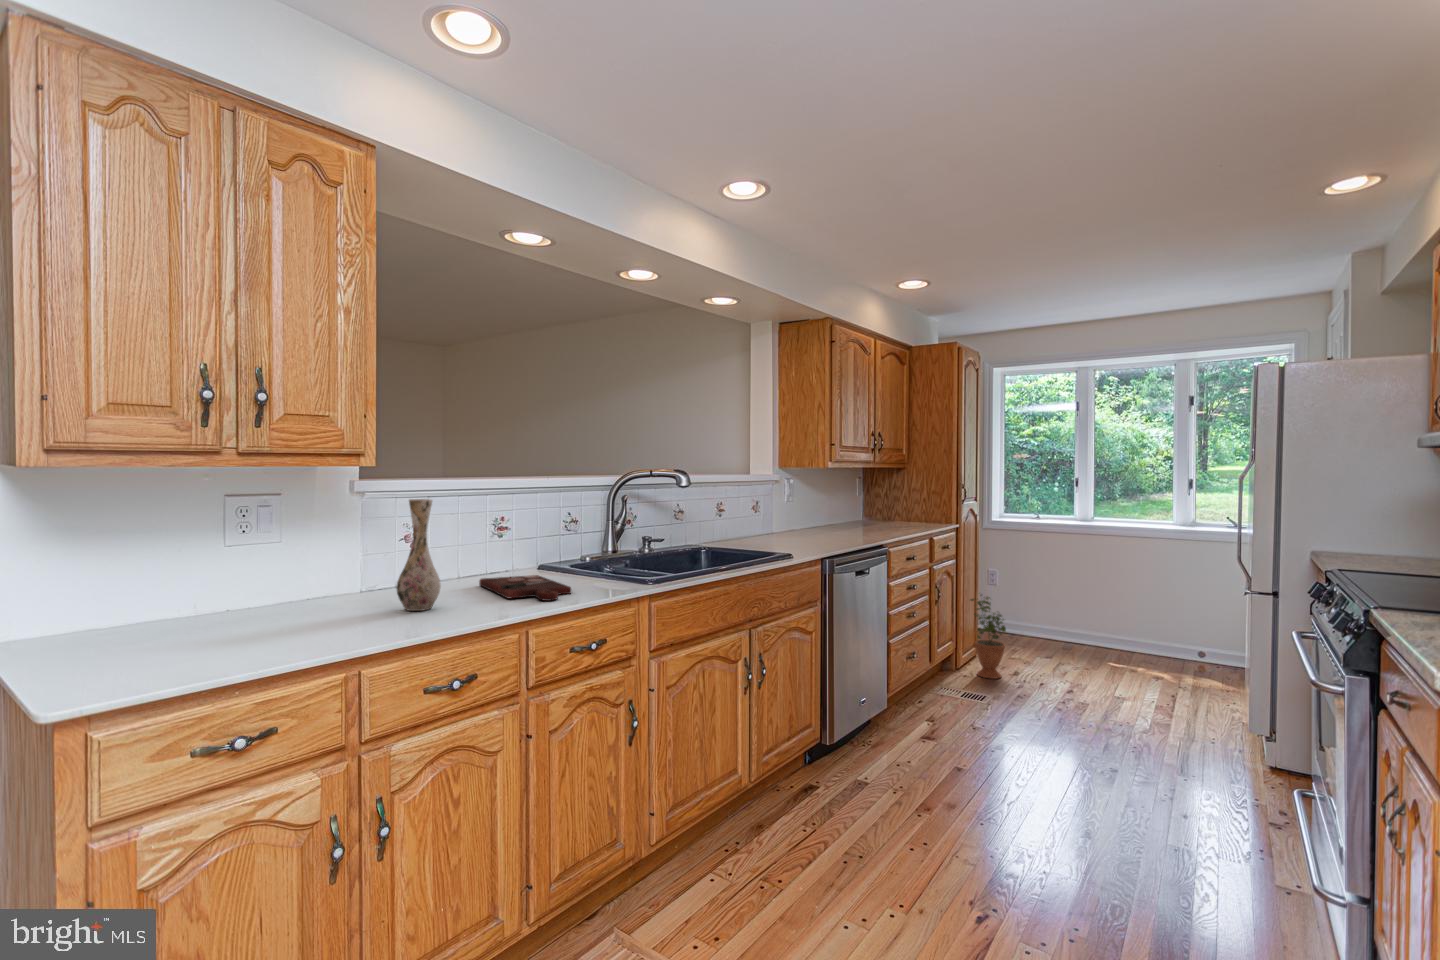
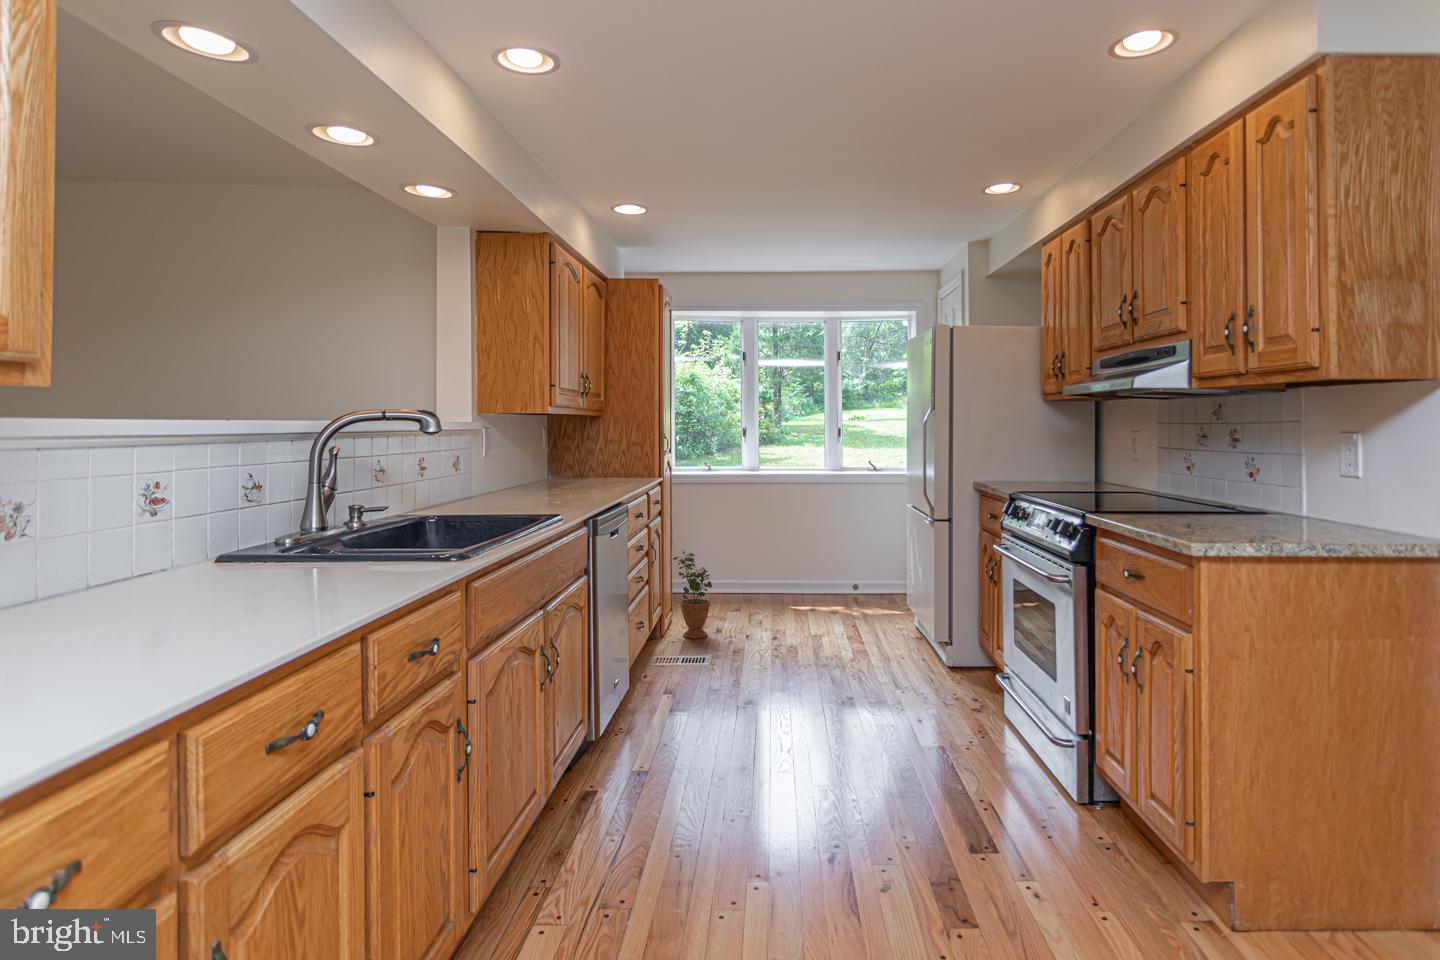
vase: present [397,499,441,611] -> none [51,443,142,639]
cutting board: present [479,575,571,601] -> none [152,566,336,601]

